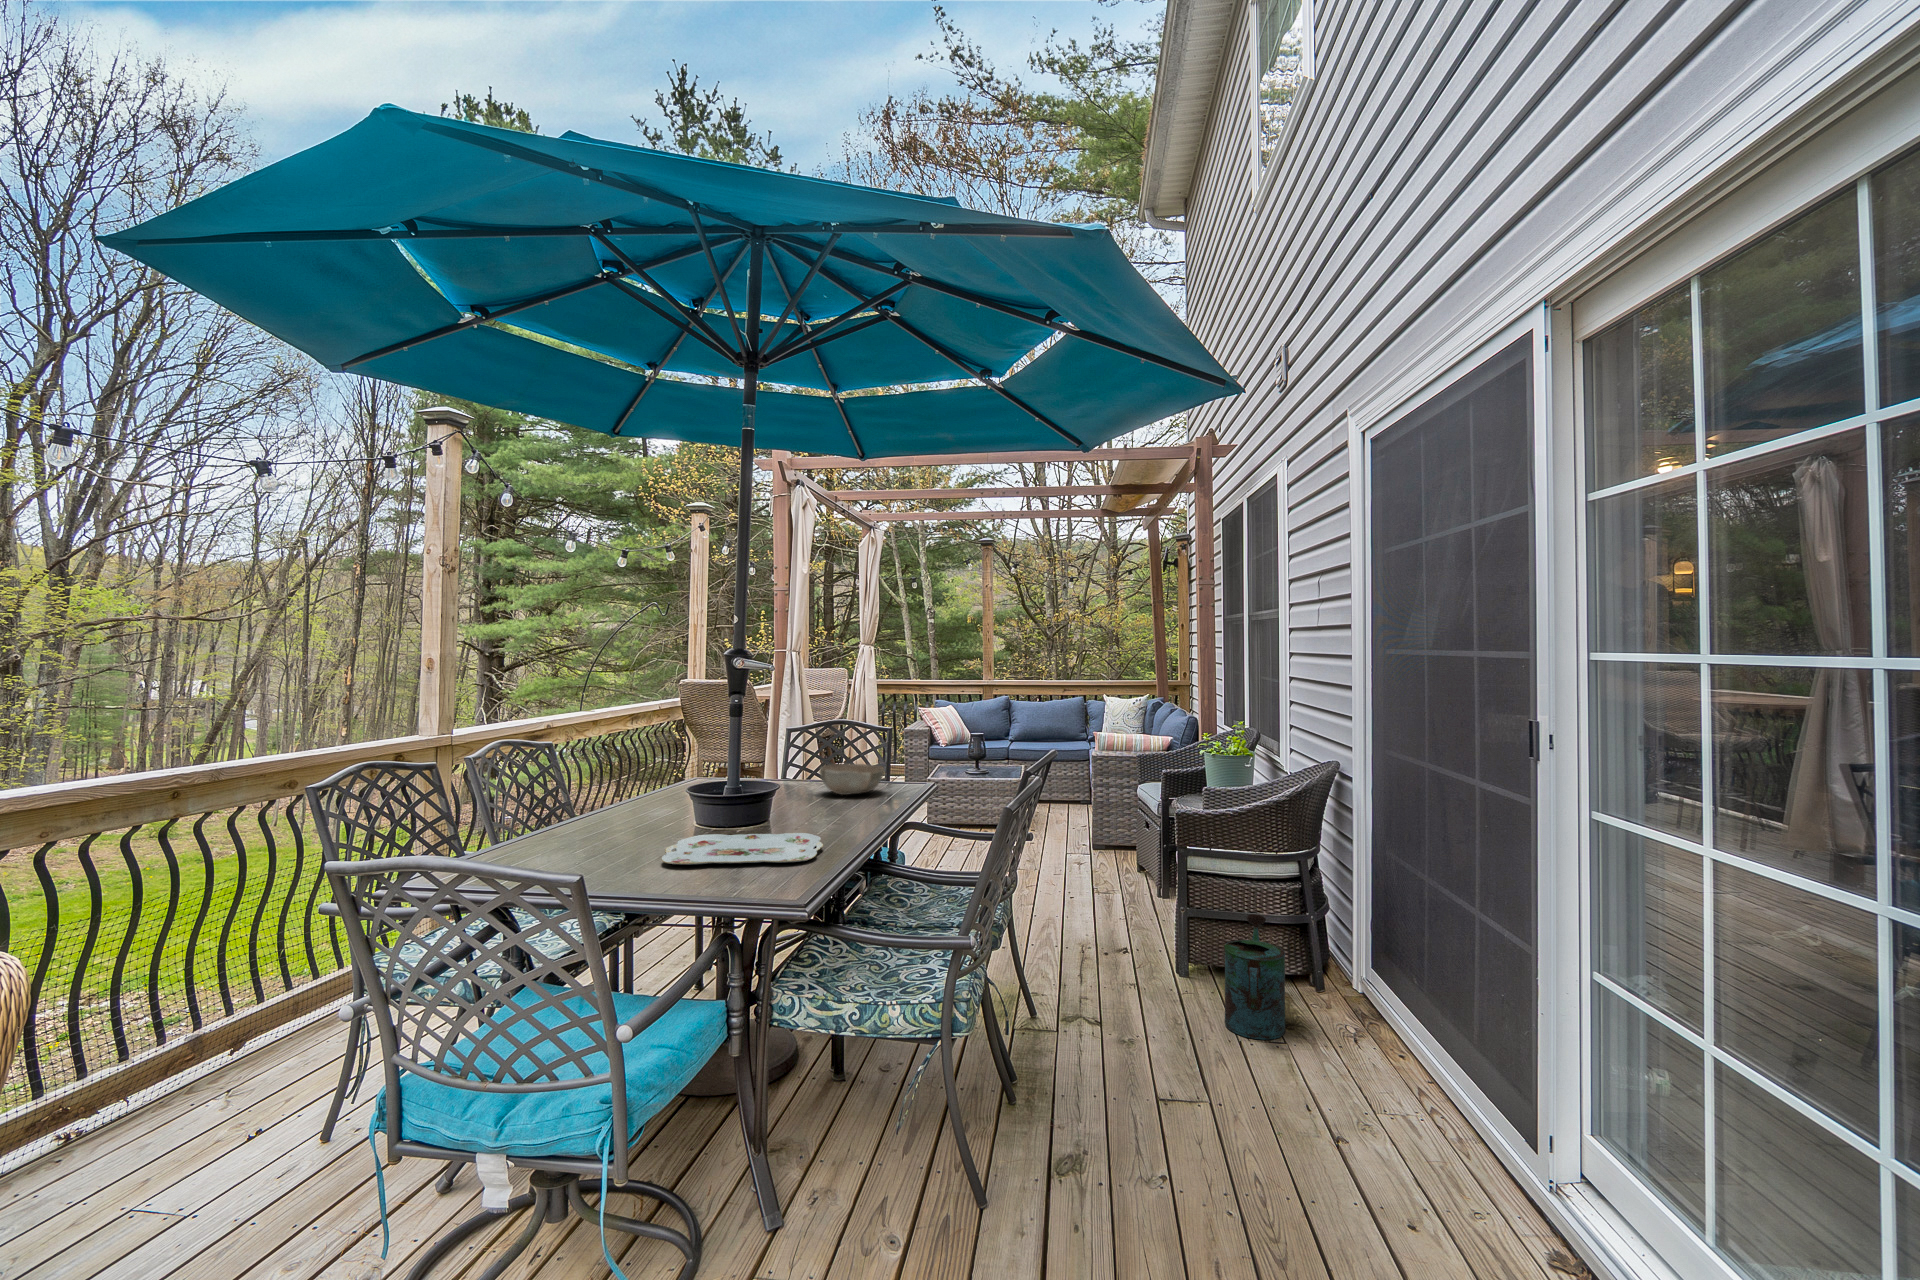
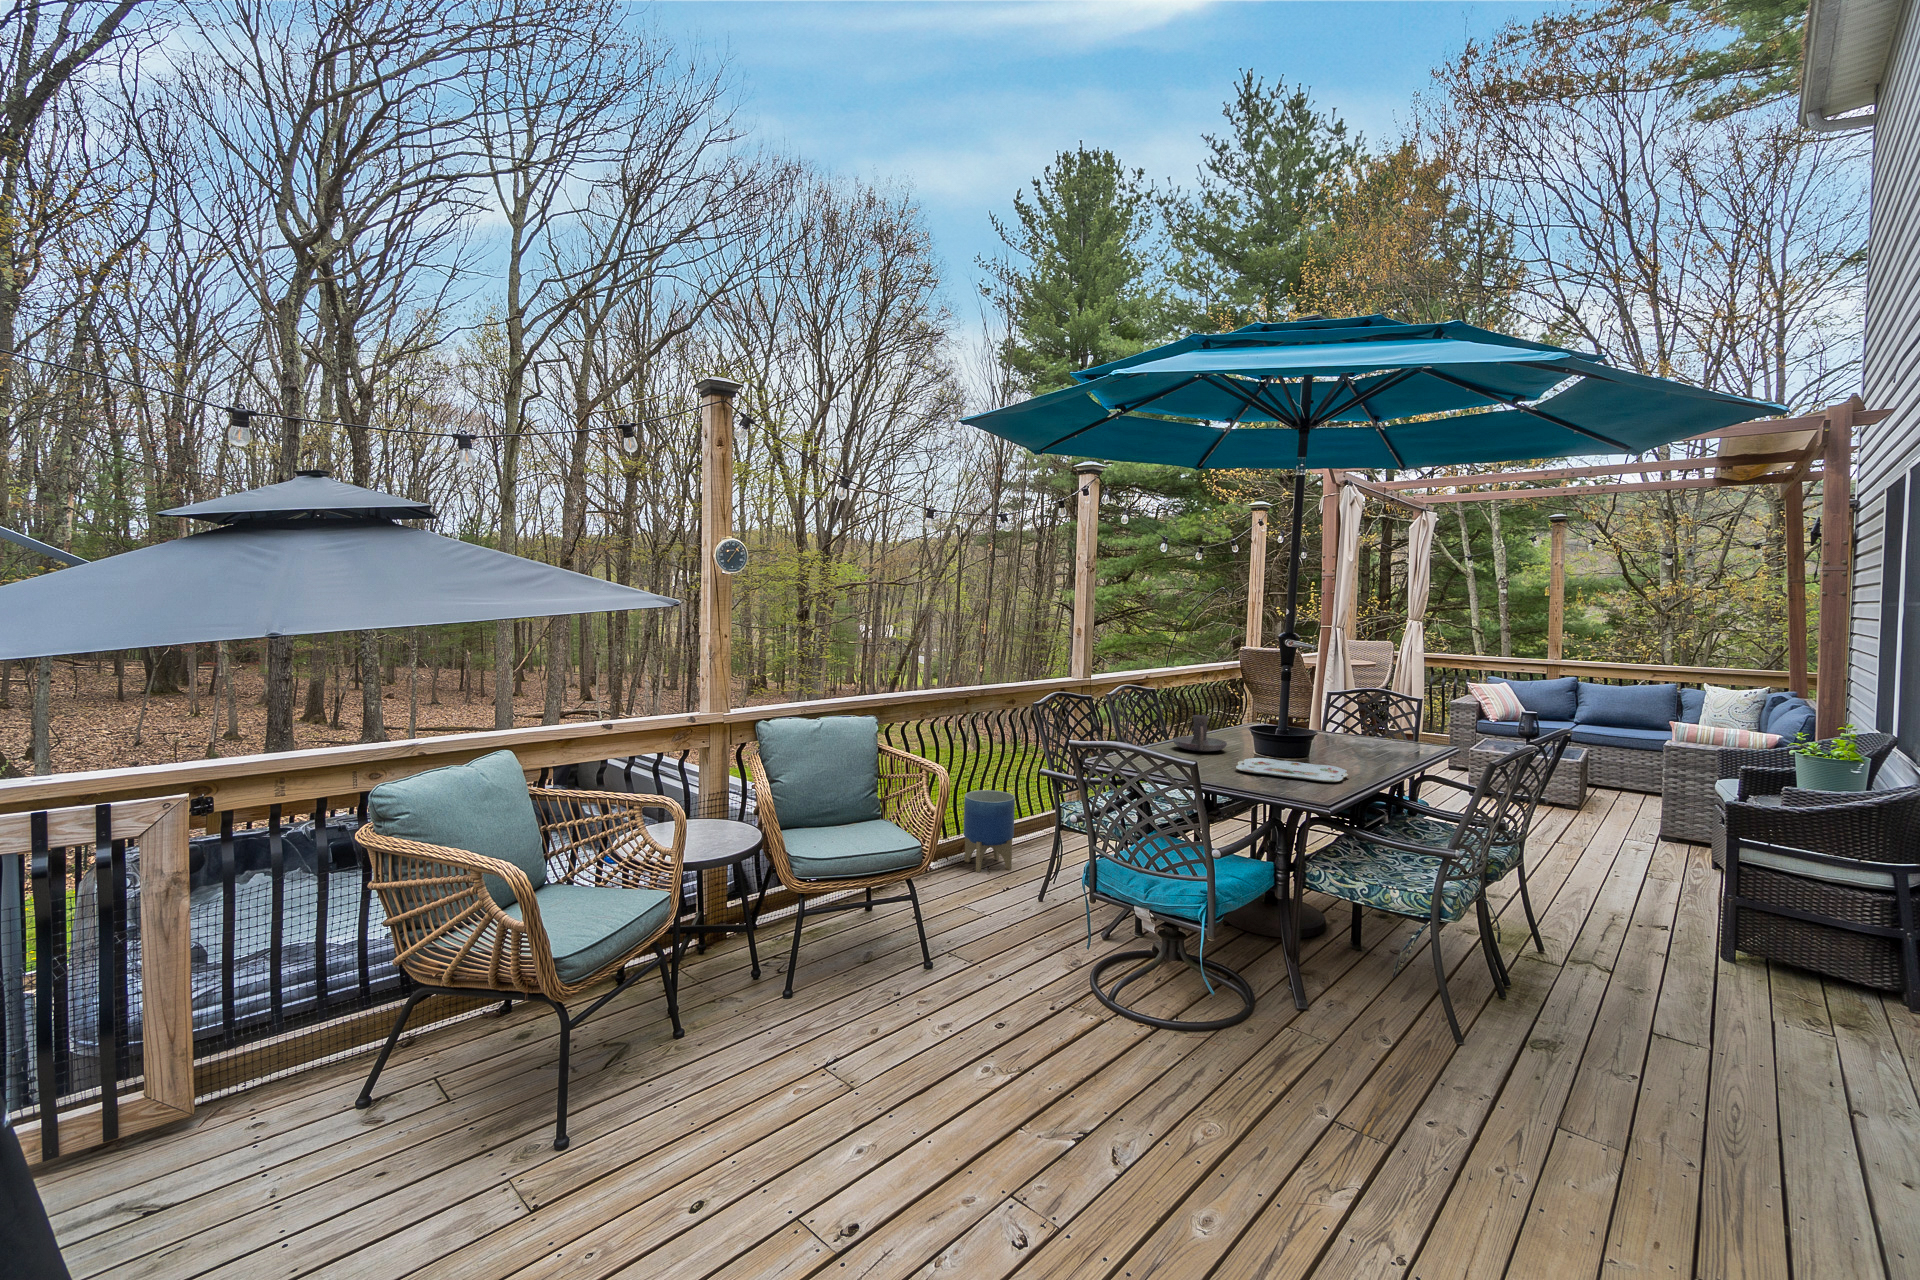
bowl: present [819,764,884,795] -> none [1351,723,1408,748]
candle holder: none [569,779,654,836] -> present [1173,715,1227,752]
watering can: present [1224,914,1286,1040] -> none [1762,918,1848,1034]
planter: none [166,950,287,1119] -> present [964,790,1015,873]

